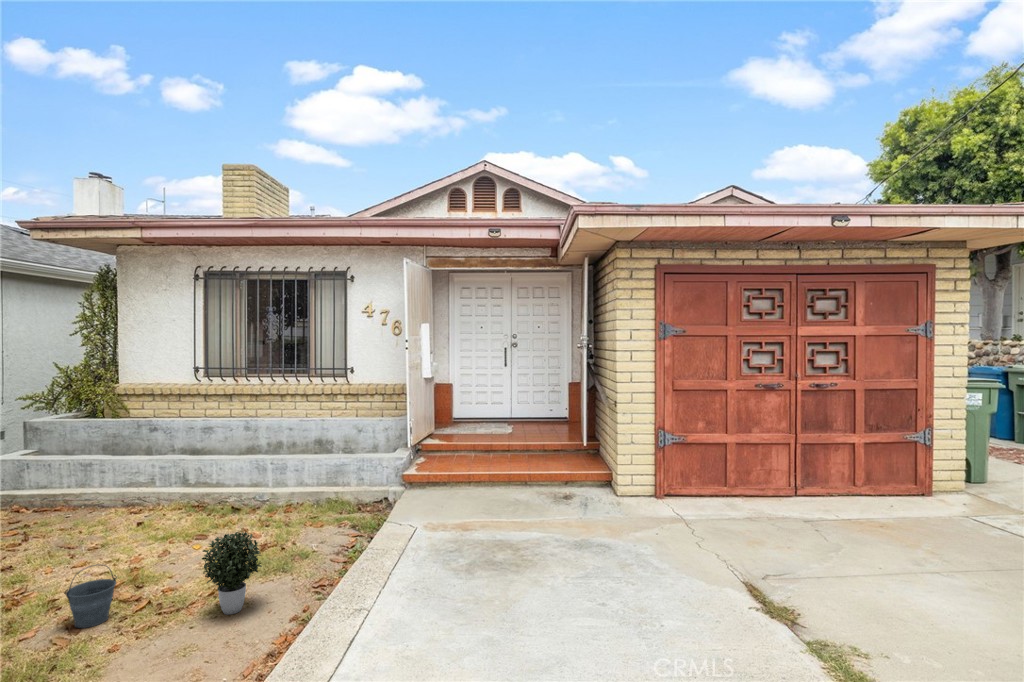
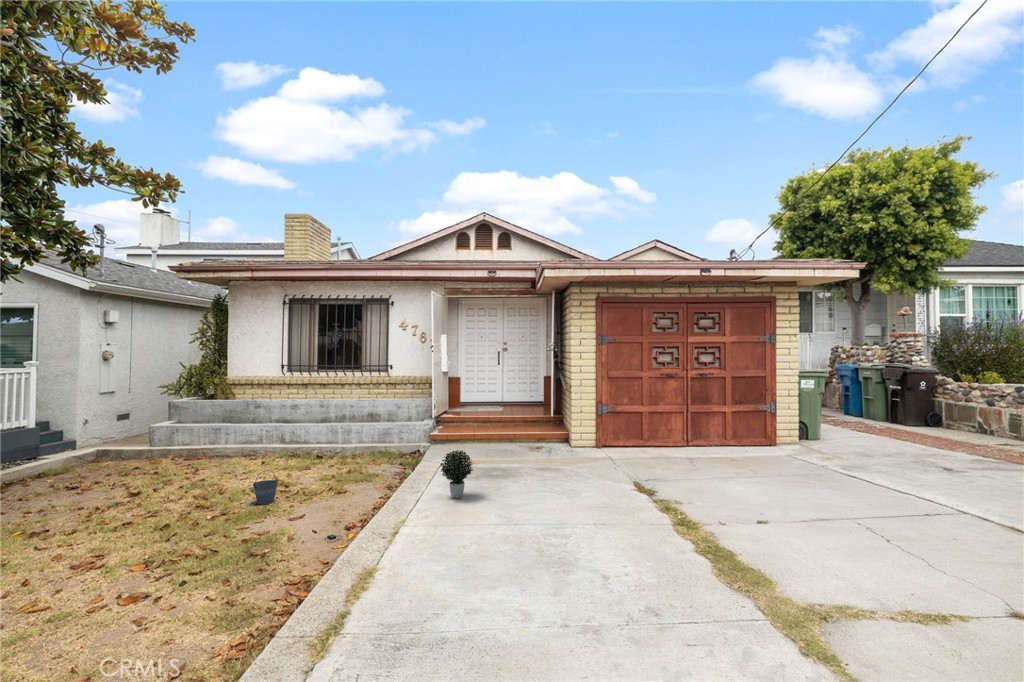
potted plant: present [202,532,262,615] -> present [441,450,473,499]

